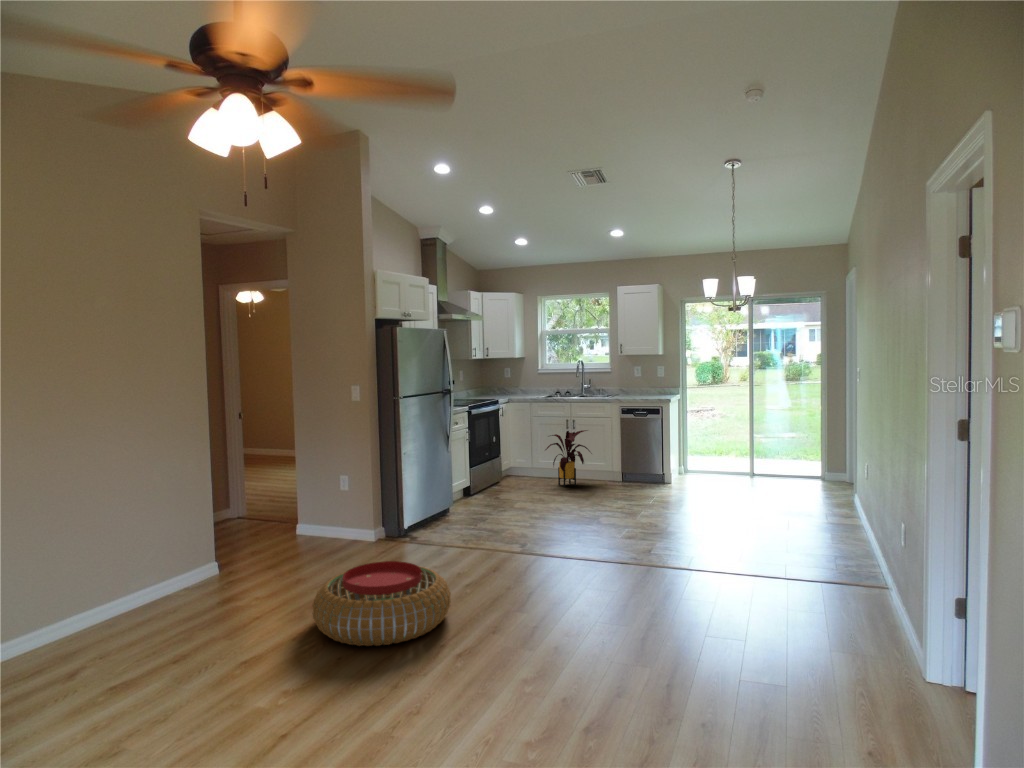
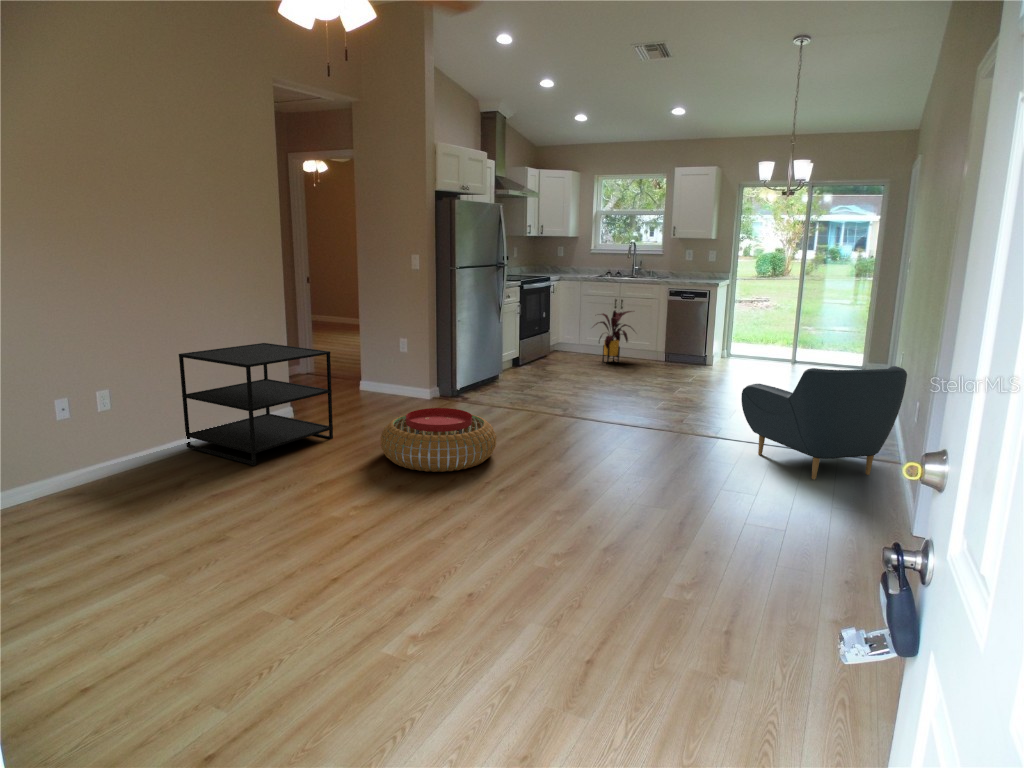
armchair: none [719,486,893,620] -> present [741,366,907,479]
side table: none [65,495,256,655] -> present [179,343,333,465]

